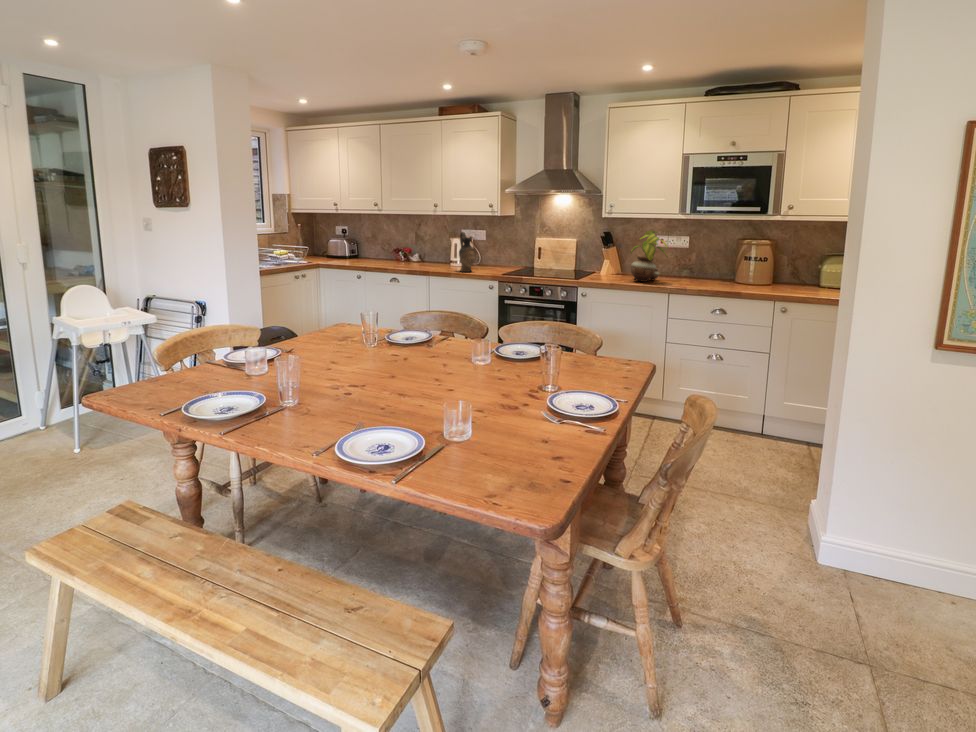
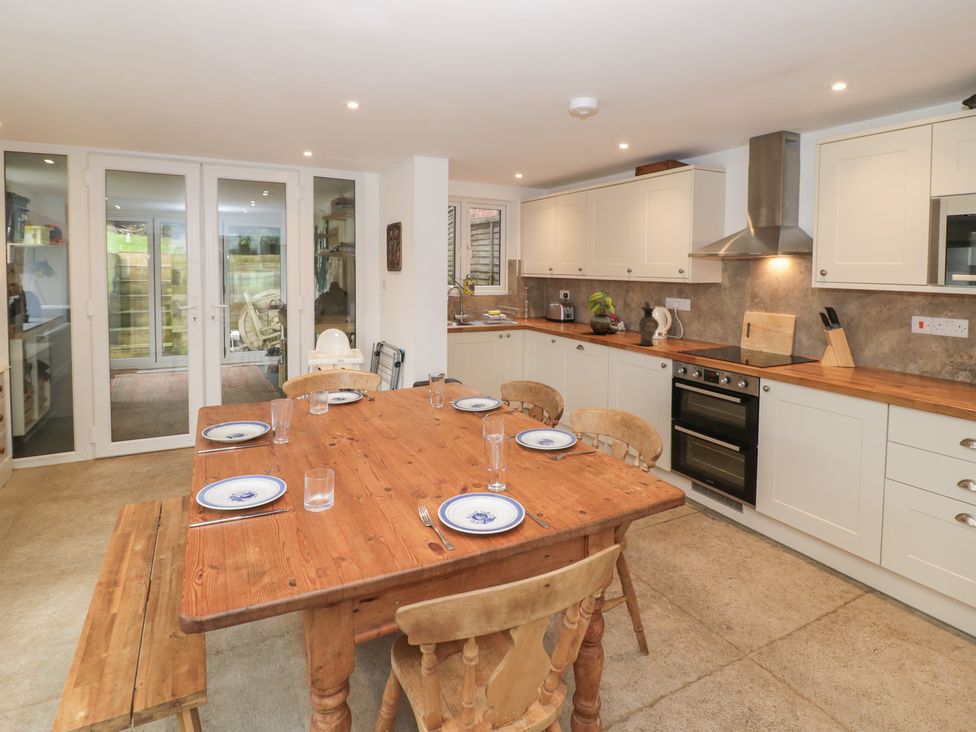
potted plant: present [631,231,667,282] -> present [588,290,619,334]

